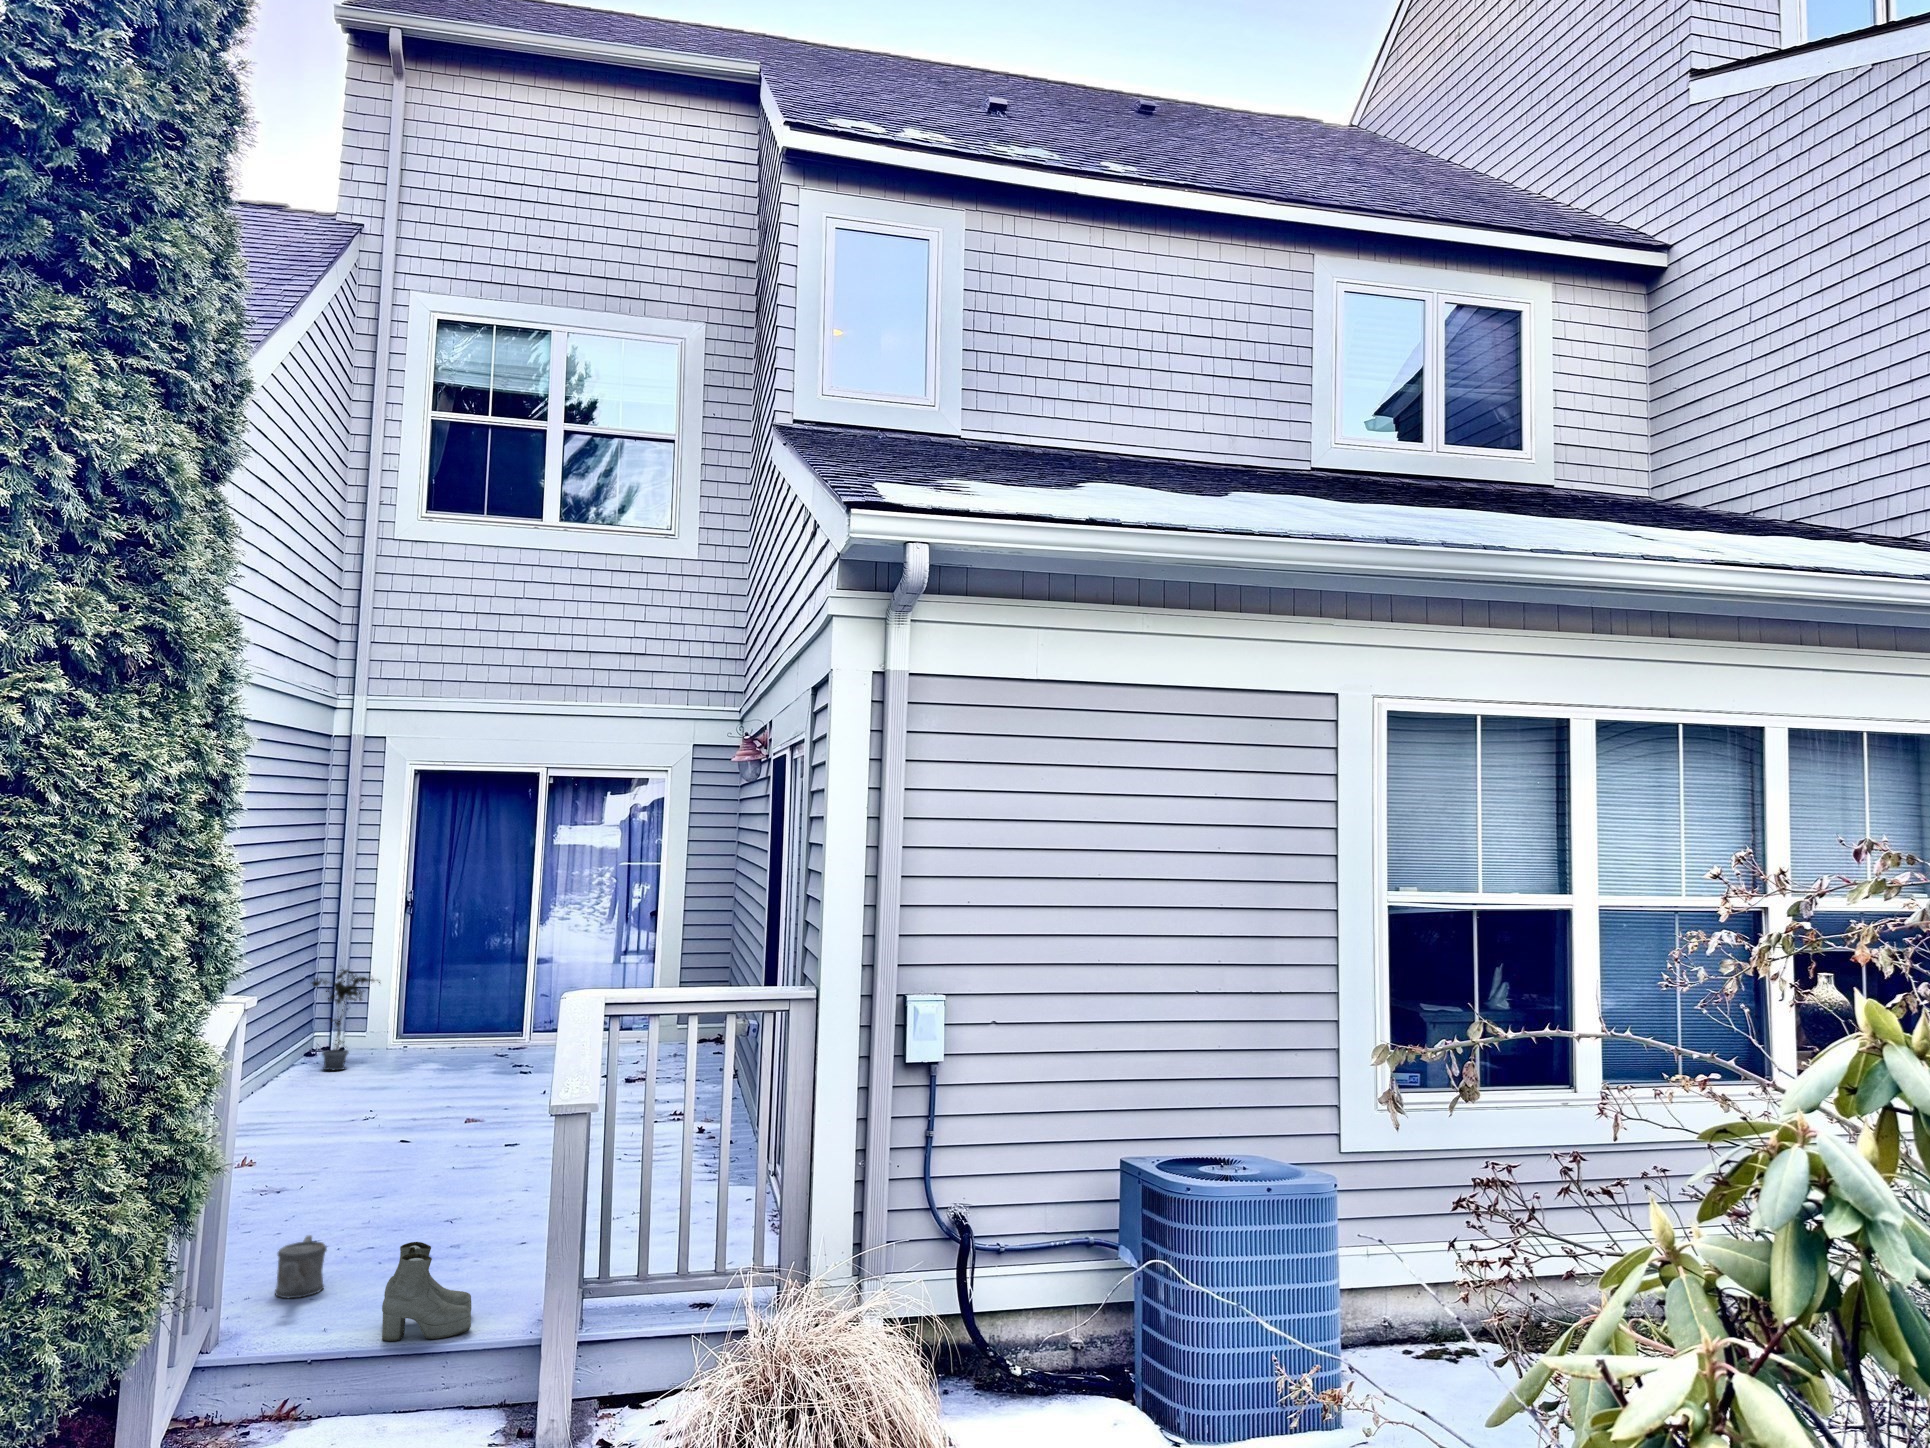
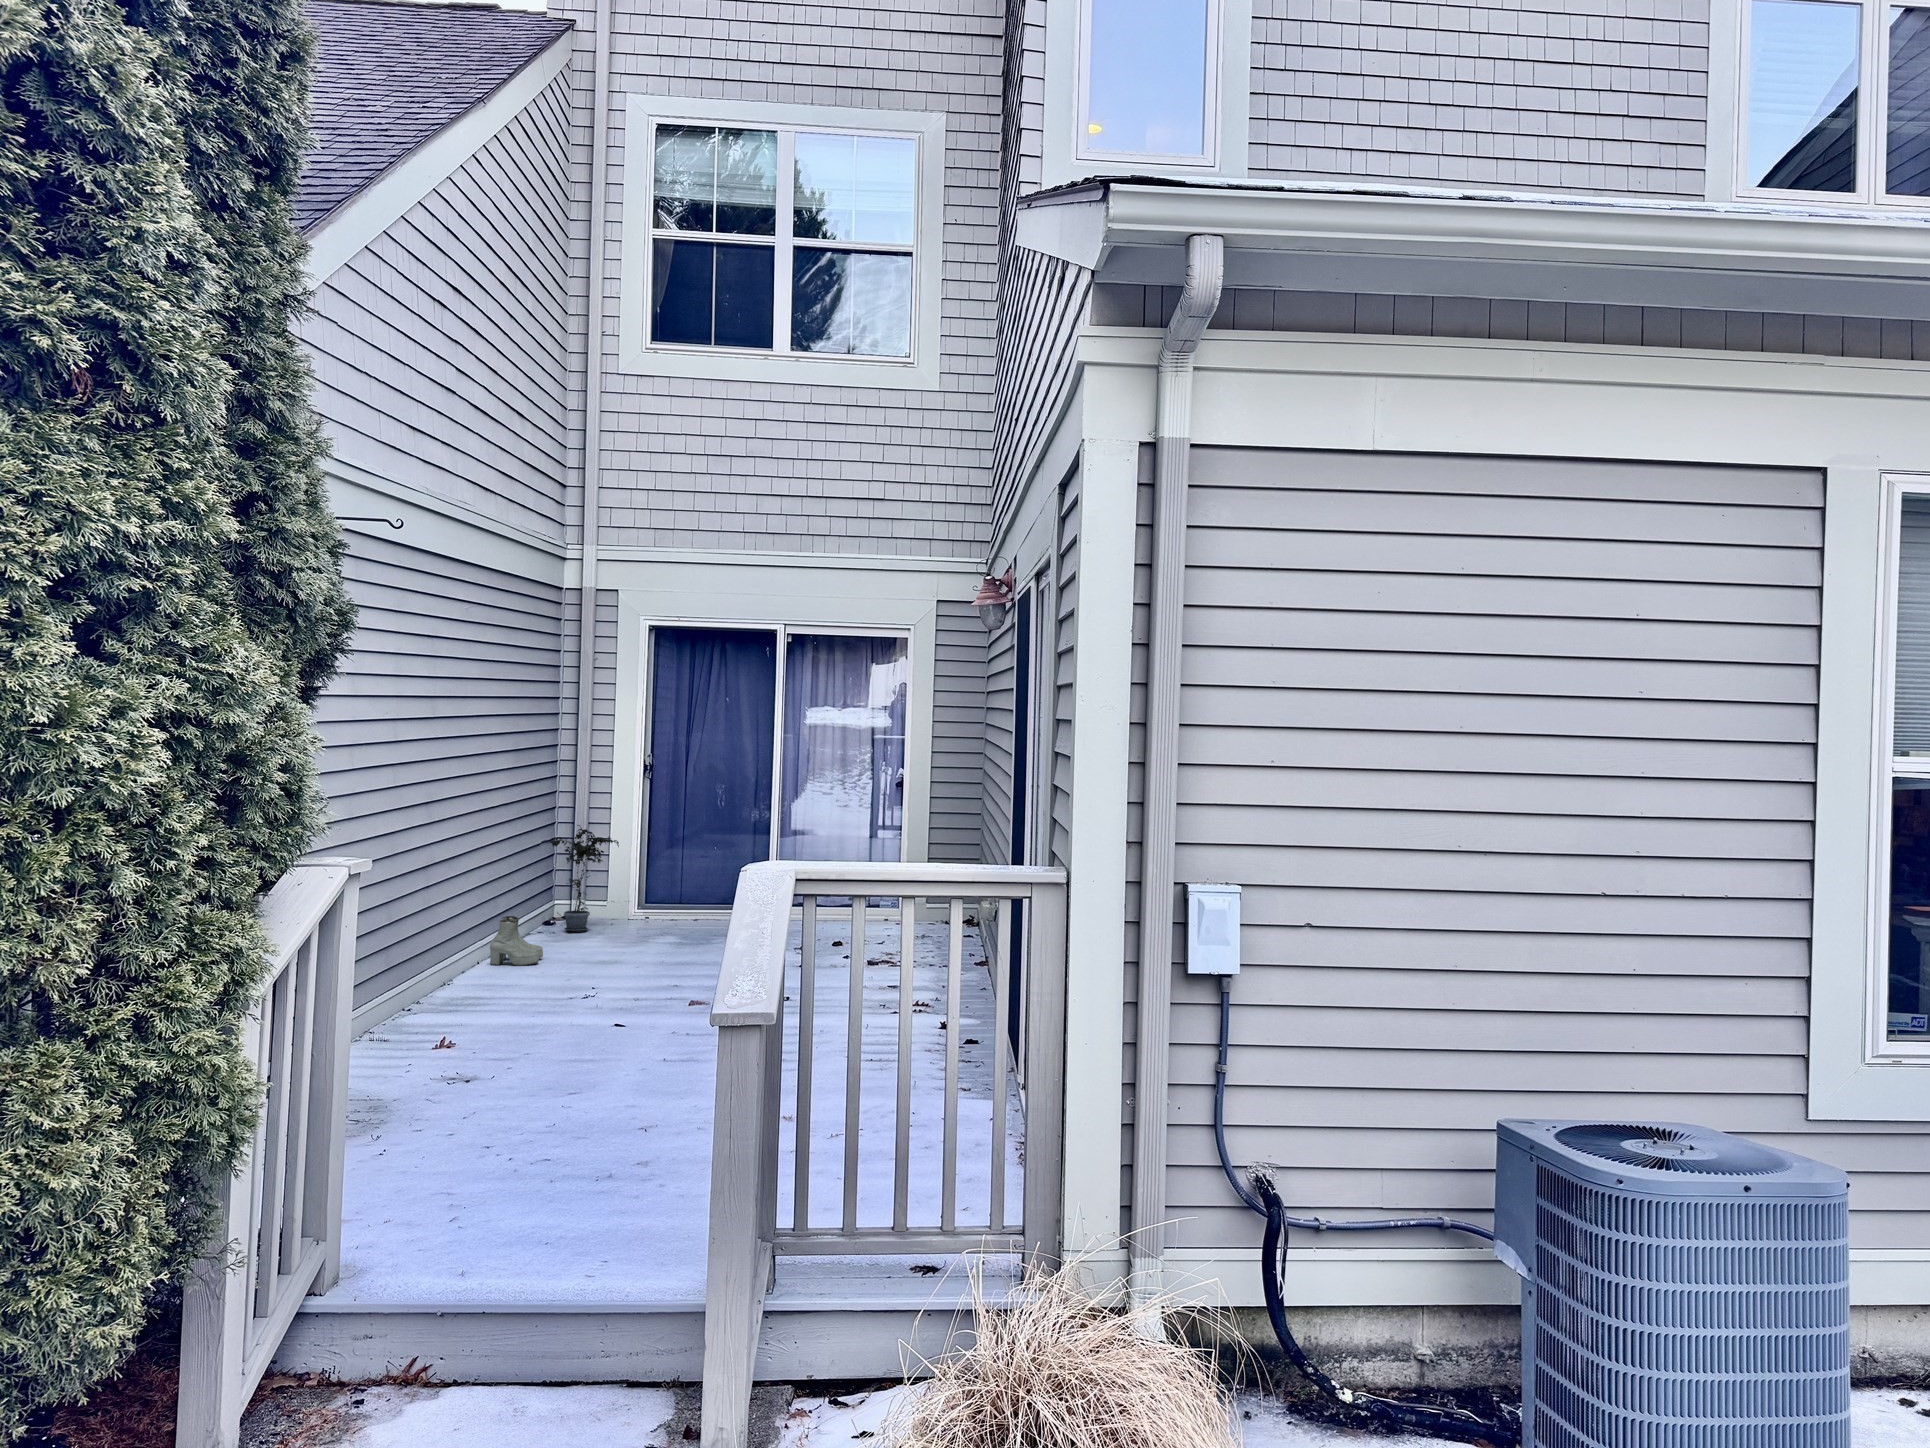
watering can: present [275,1235,327,1298] -> none [429,1138,491,1215]
boots: present [382,1242,471,1341] -> present [490,916,543,966]

